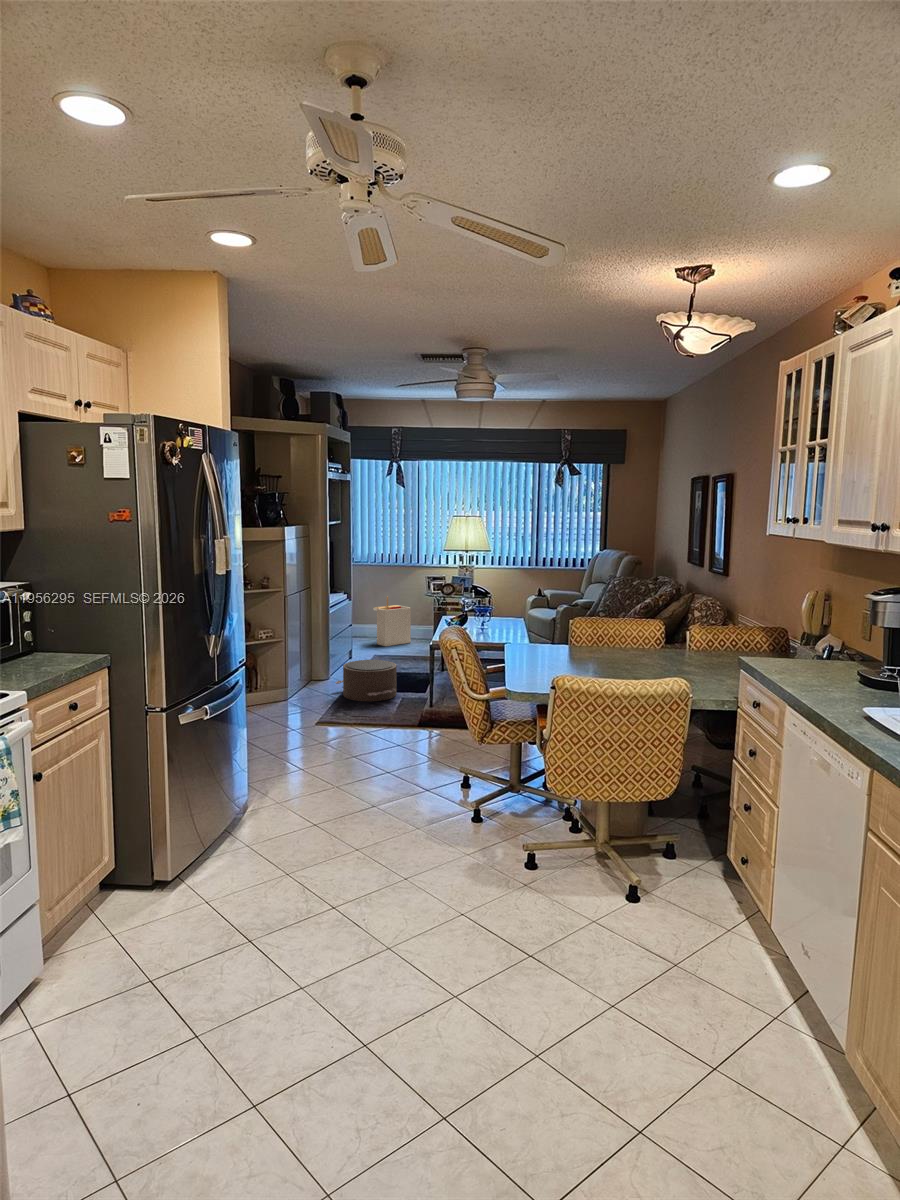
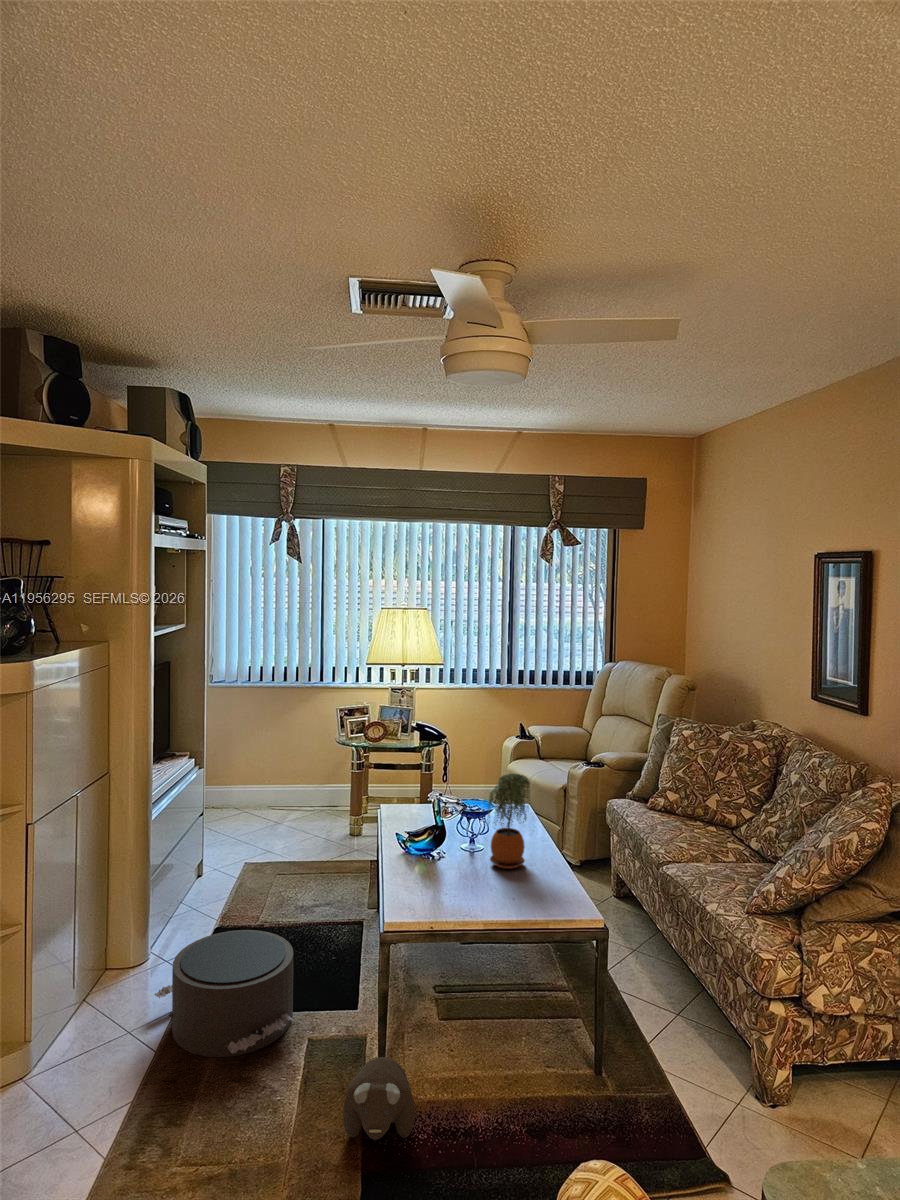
potted plant: none [490,589,512,634] -> present [487,774,530,869]
storage bin: present [373,597,411,646] -> none [246,743,310,831]
plush toy: none [414,690,443,719] -> present [343,1057,415,1140]

